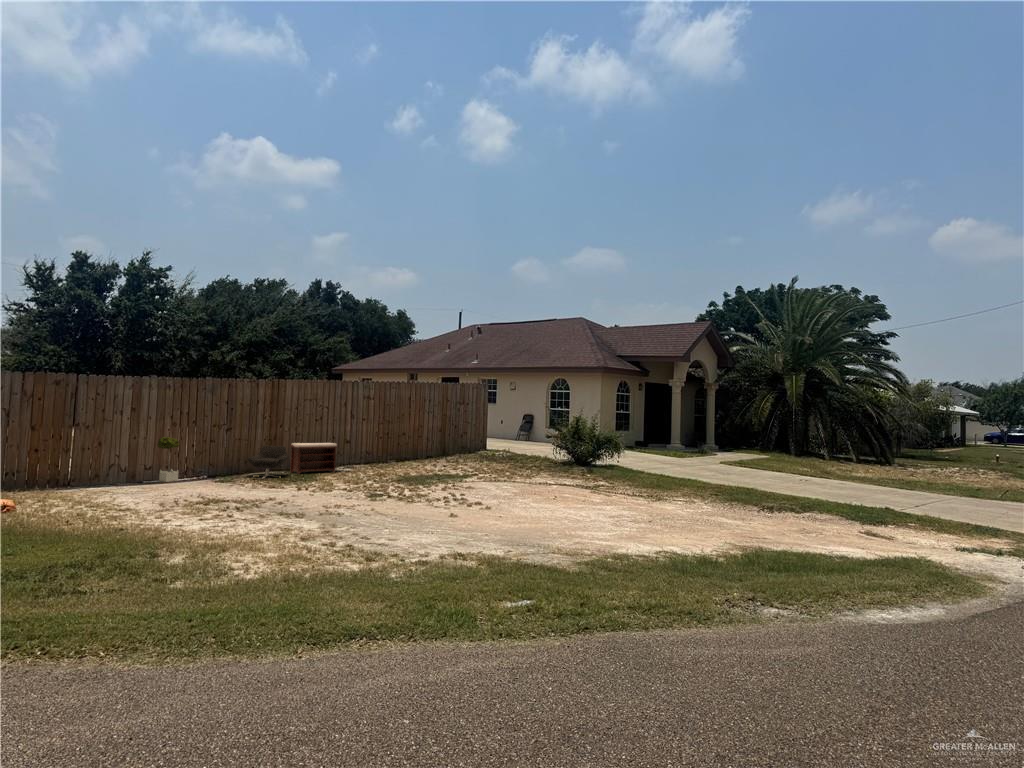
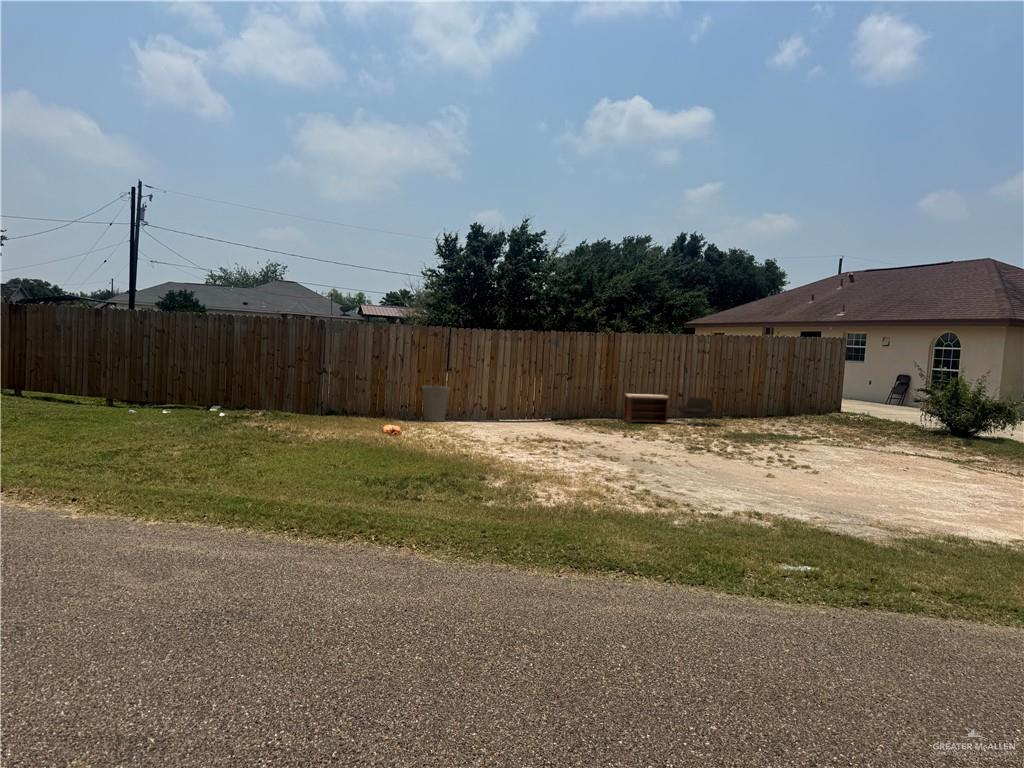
potted tree: present [158,437,180,482] -> none [509,382,527,421]
trash can: none [36,444,80,490] -> present [422,384,450,422]
lounge chair: present [248,446,288,478] -> present [678,397,713,425]

